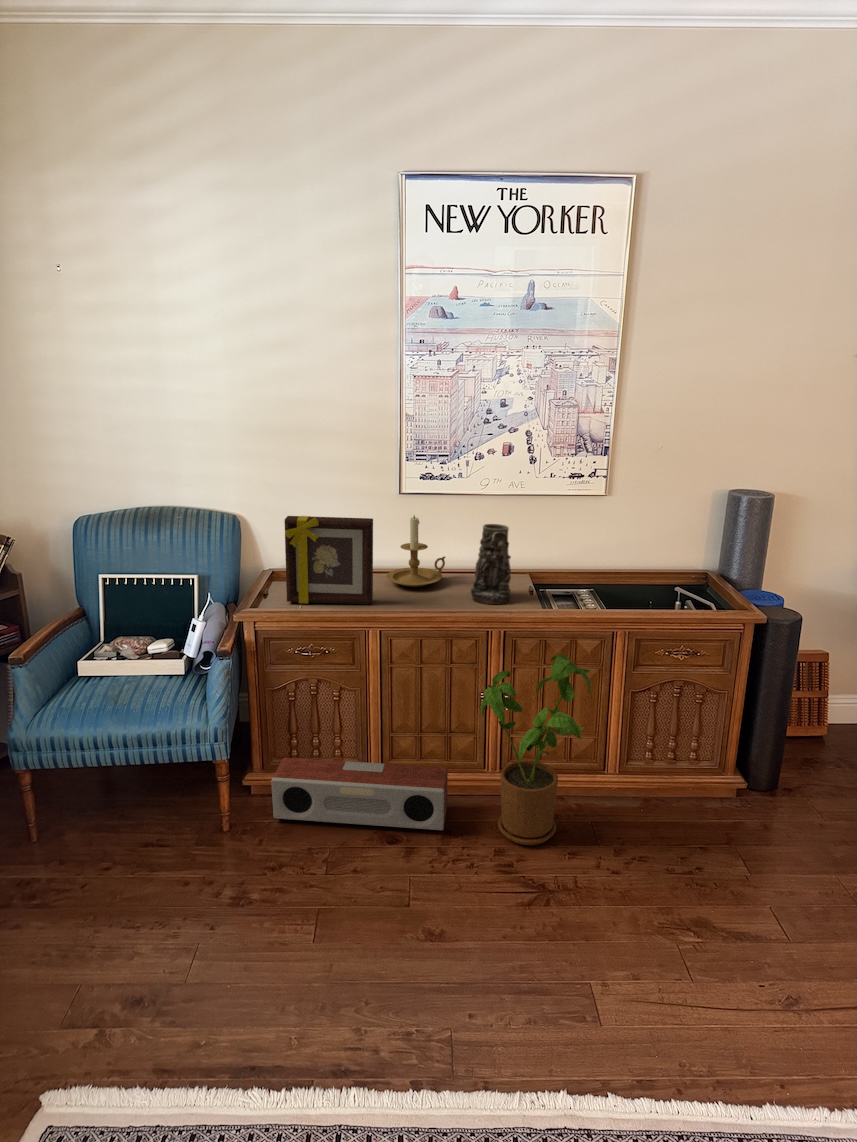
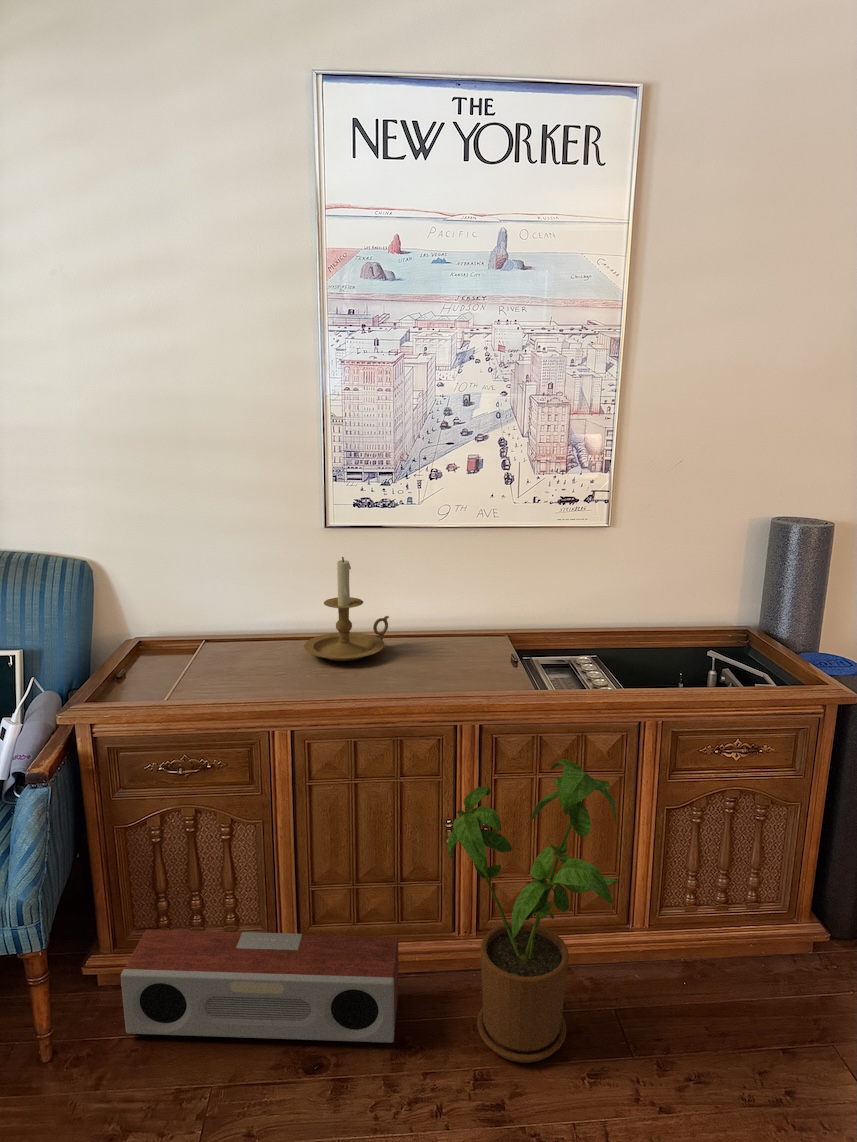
picture frame: present [285,516,373,604] -> none [143,559,282,691]
vase: present [471,524,511,604] -> none [427,567,486,685]

